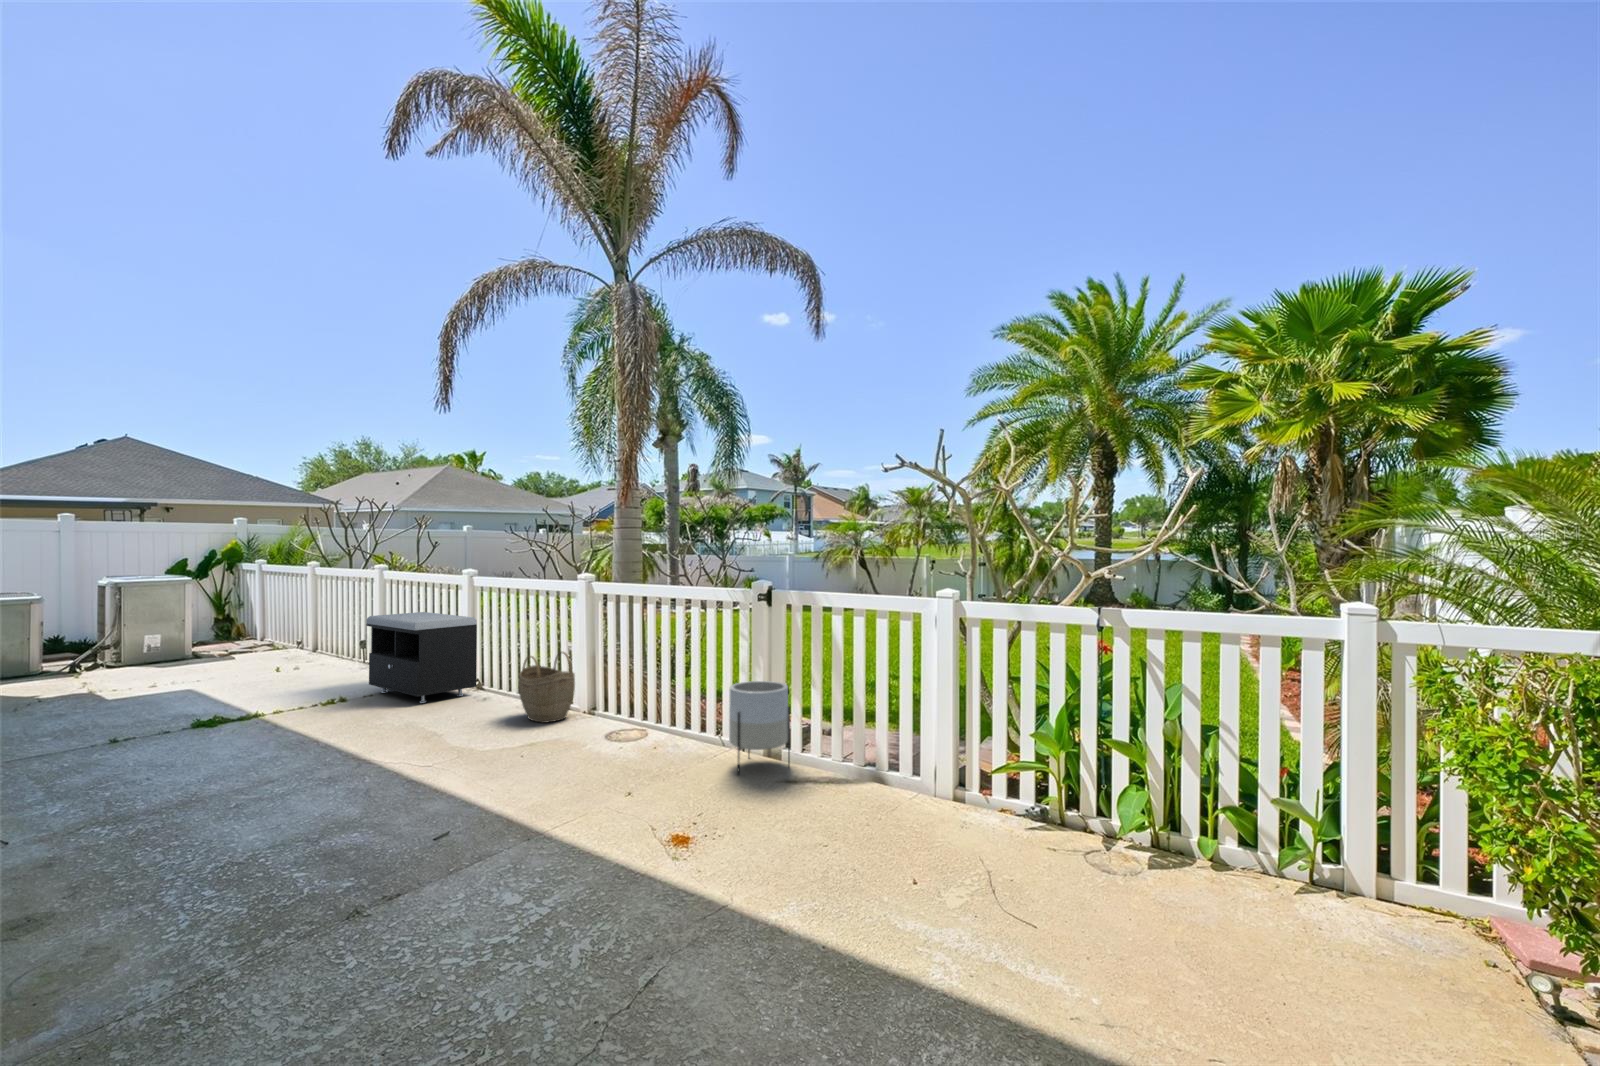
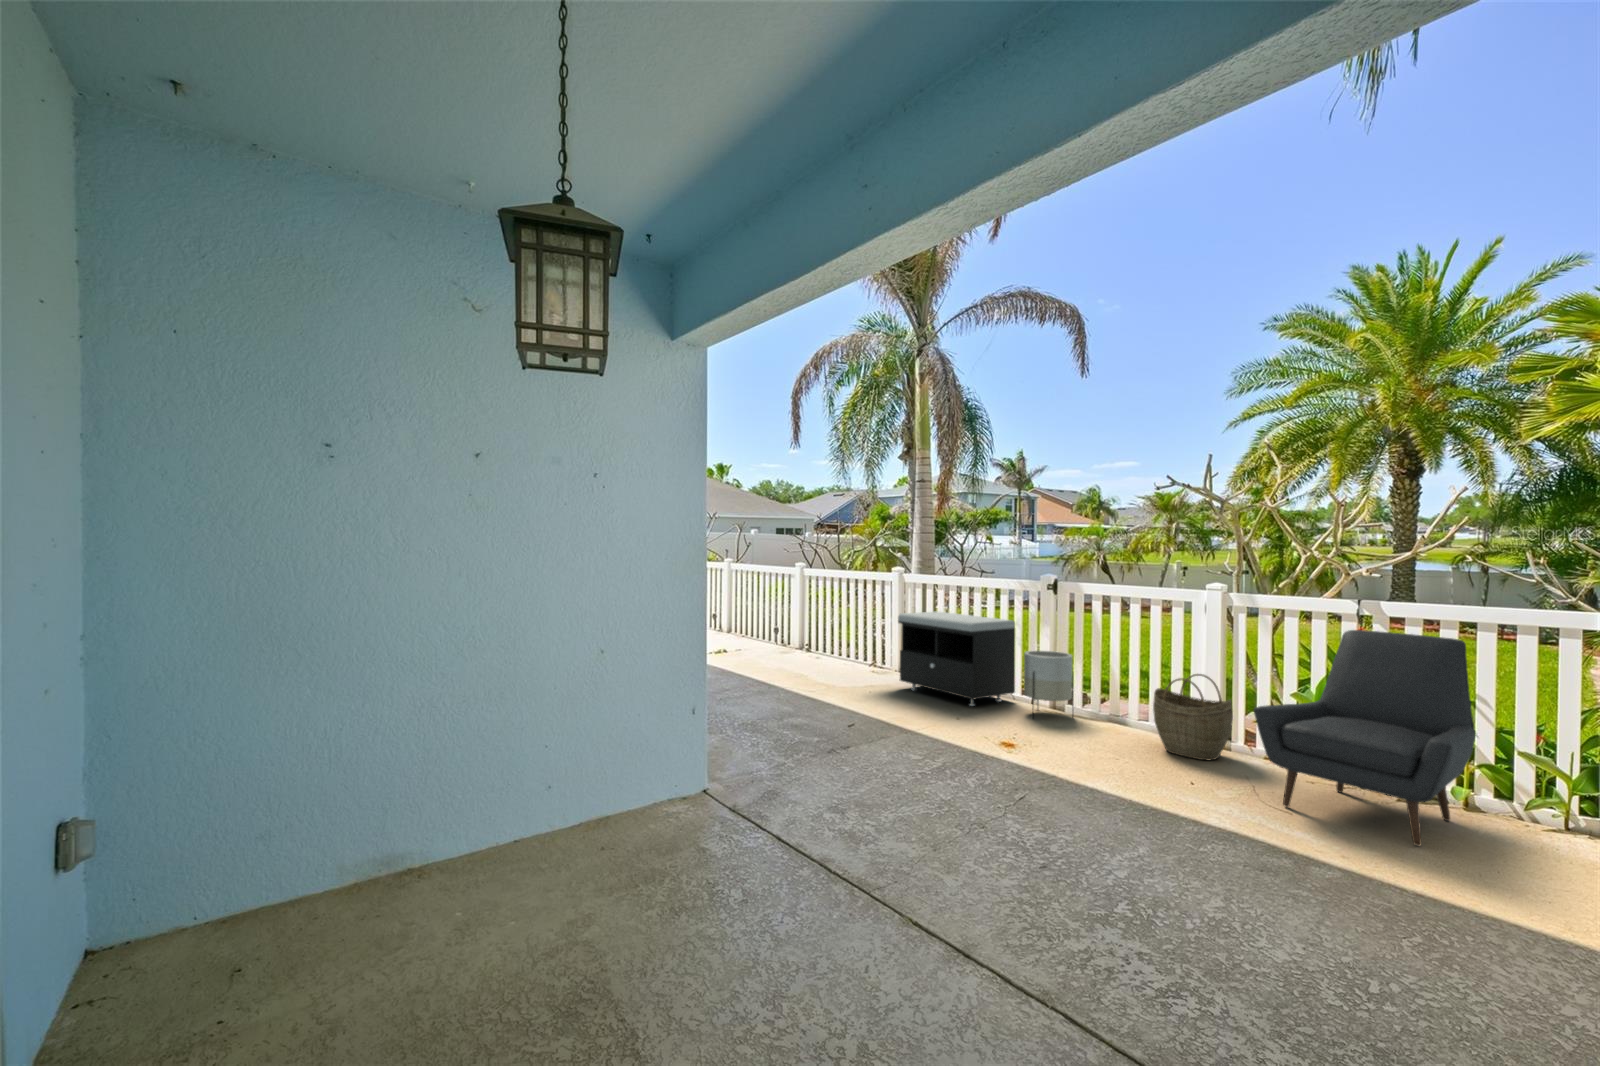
storage bench: present [366,612,477,703] -> present [898,611,1015,706]
chair: none [989,648,1231,952] -> present [1254,630,1475,846]
woven basket: present [519,652,575,723] -> present [1153,674,1233,760]

